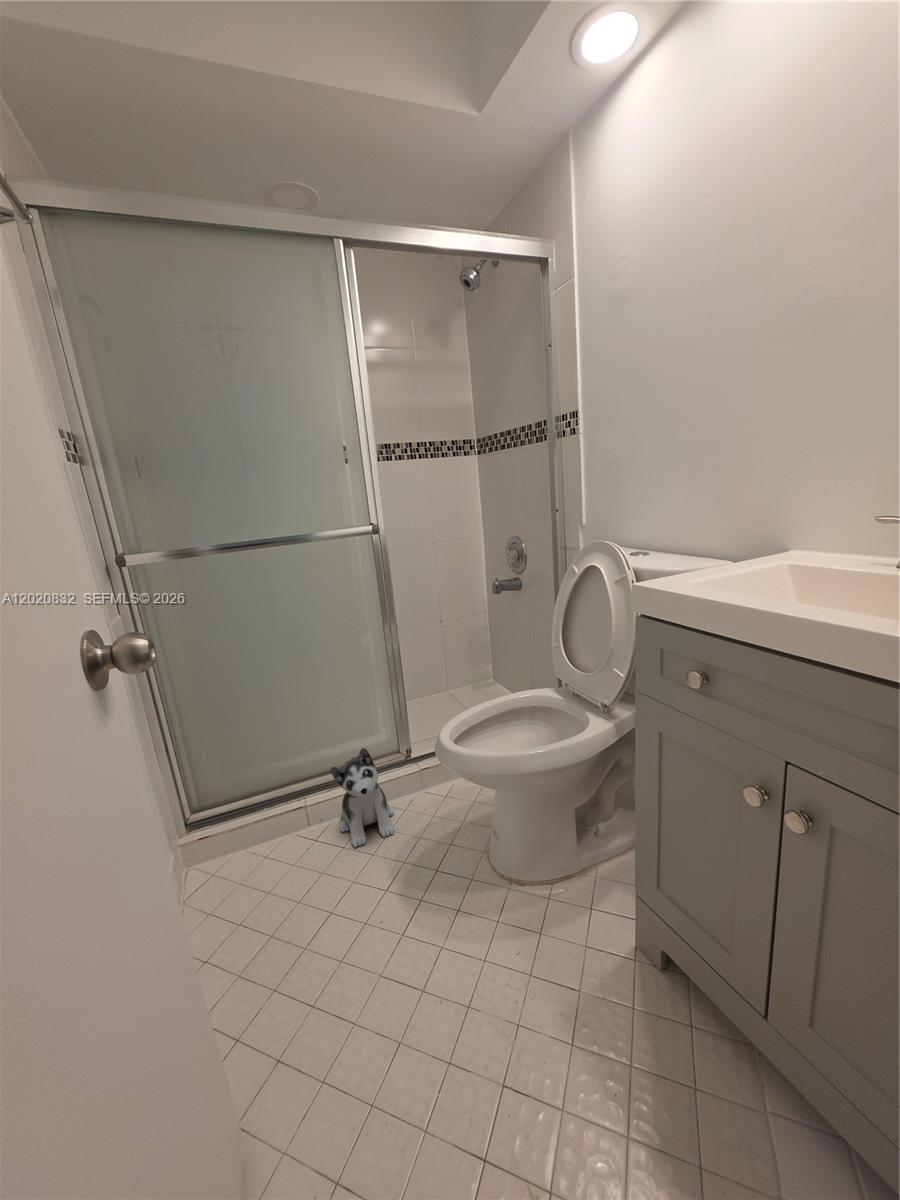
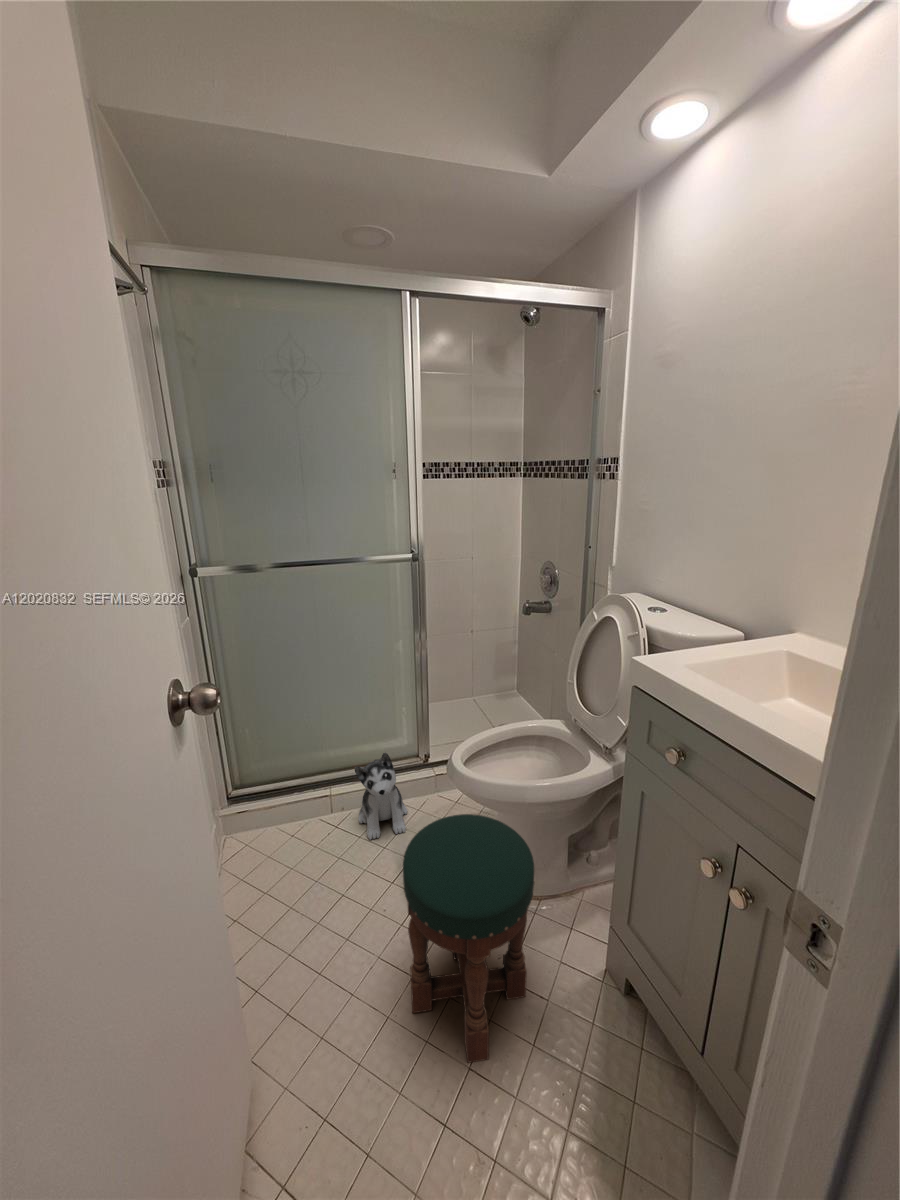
stool: none [401,791,554,1079] -> present [403,814,534,1063]

